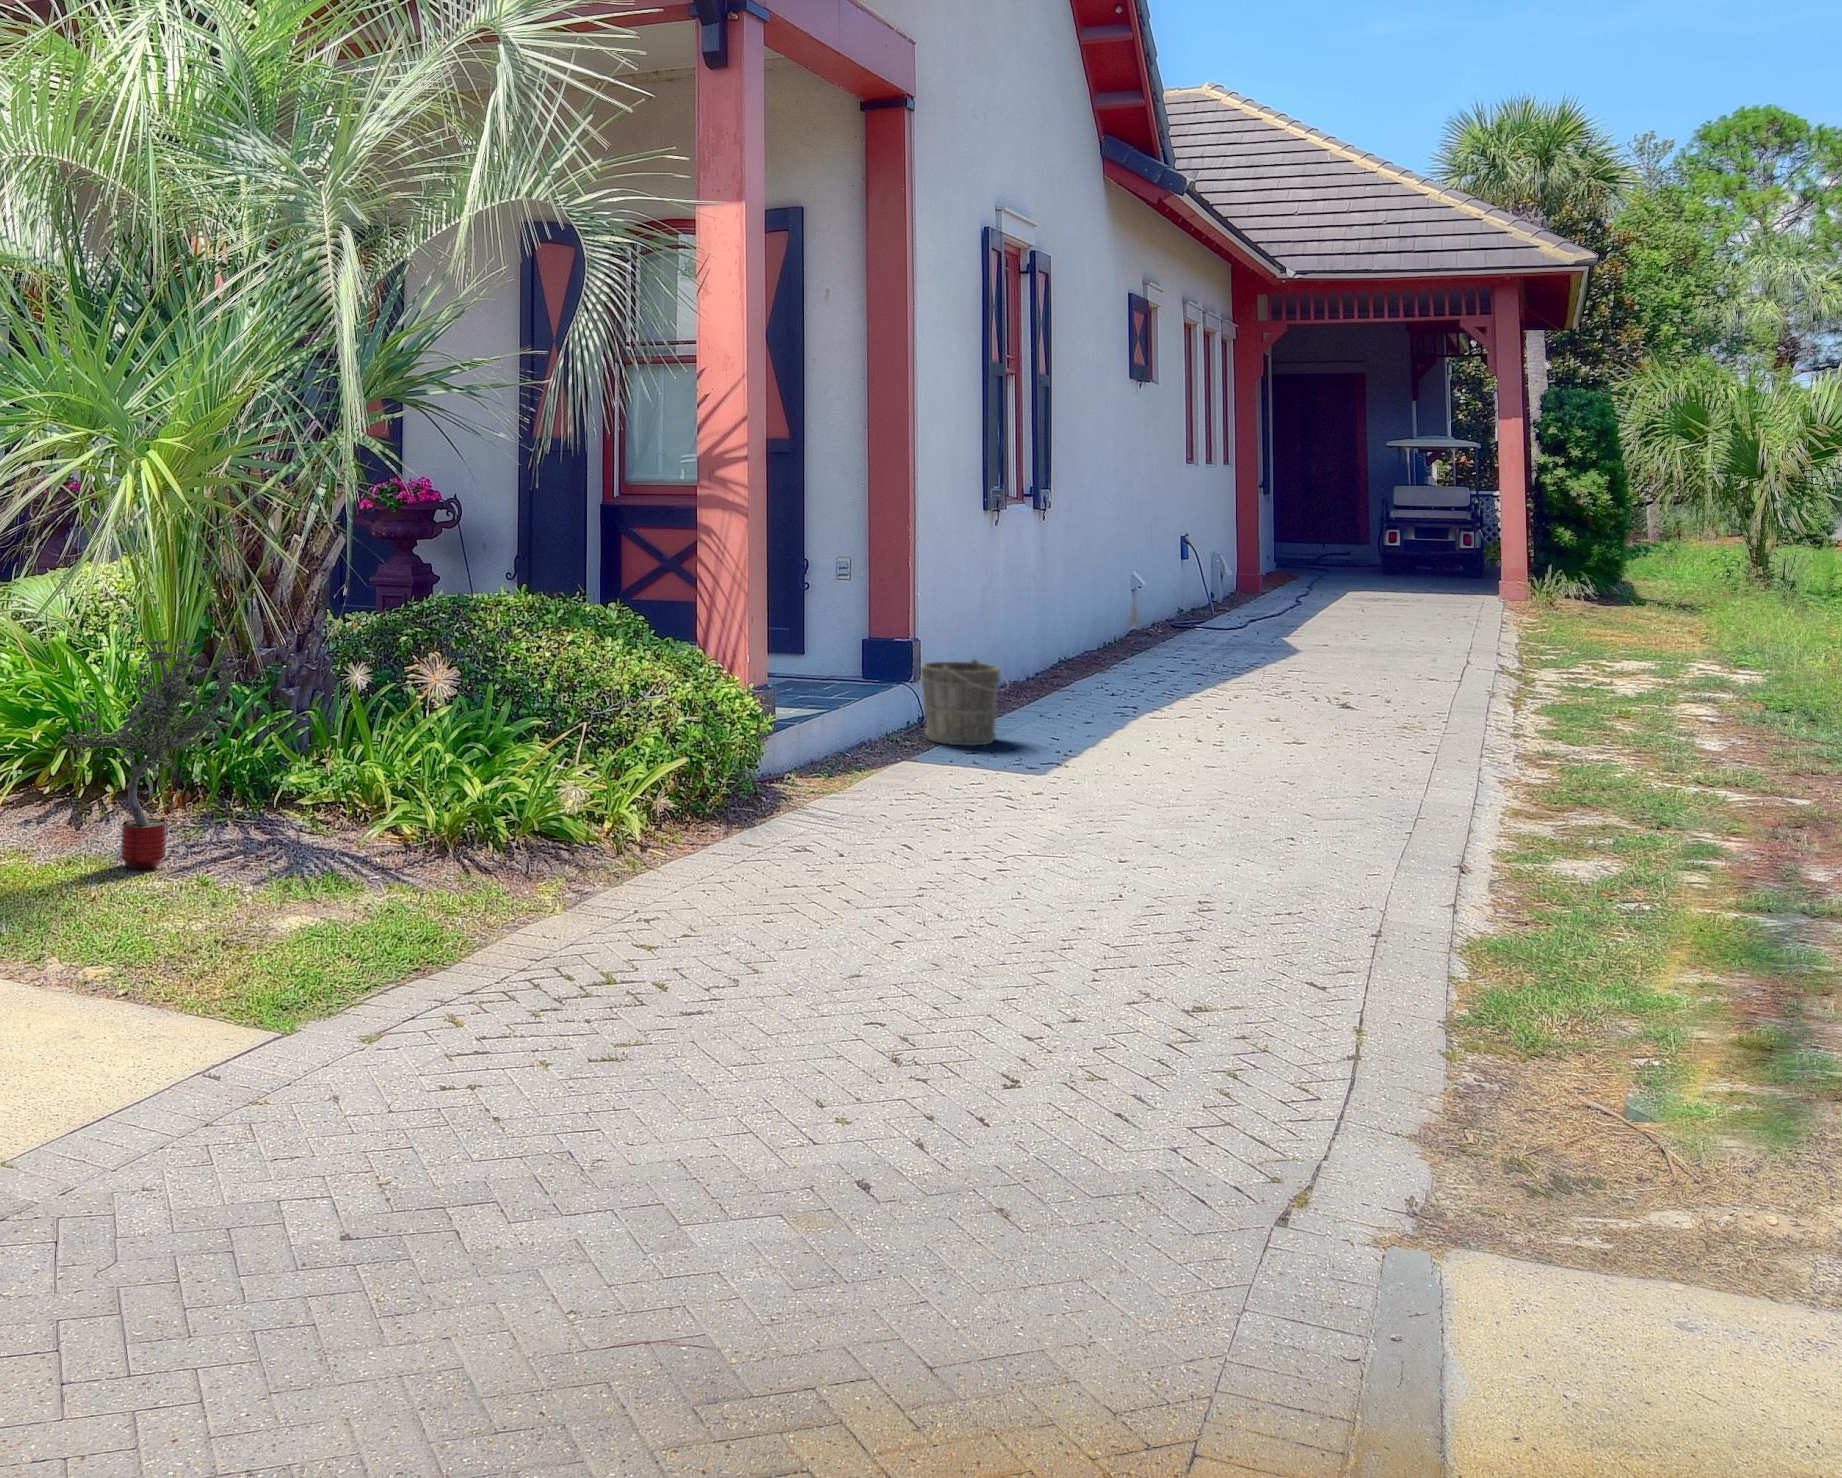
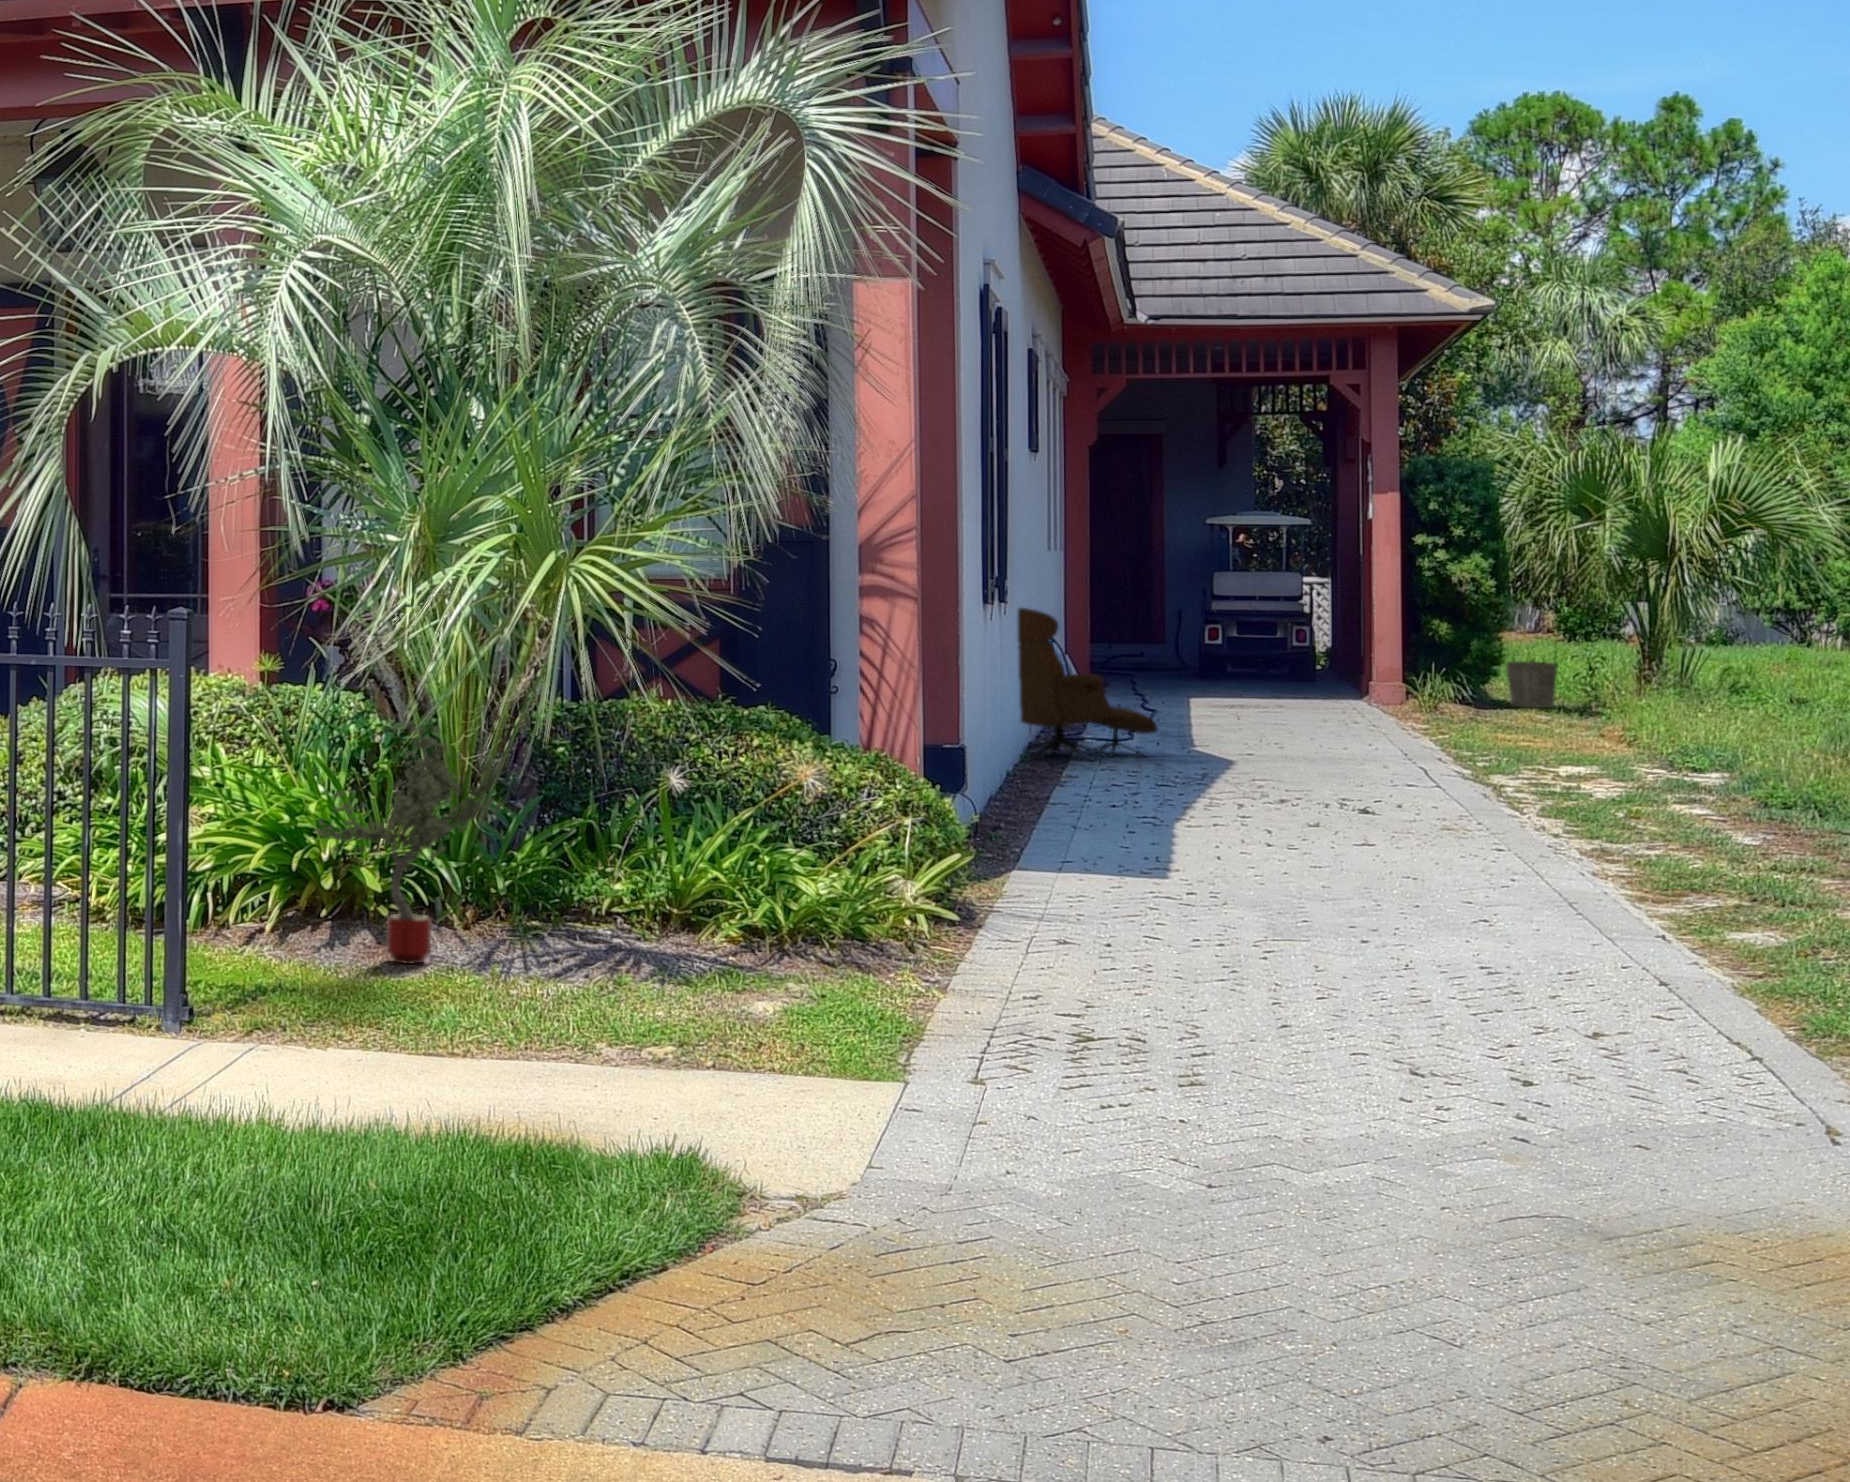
lounge chair: none [1079,518,1231,652] -> present [1018,608,1158,761]
bucket: present [920,659,1008,745] -> present [1506,660,1558,708]

